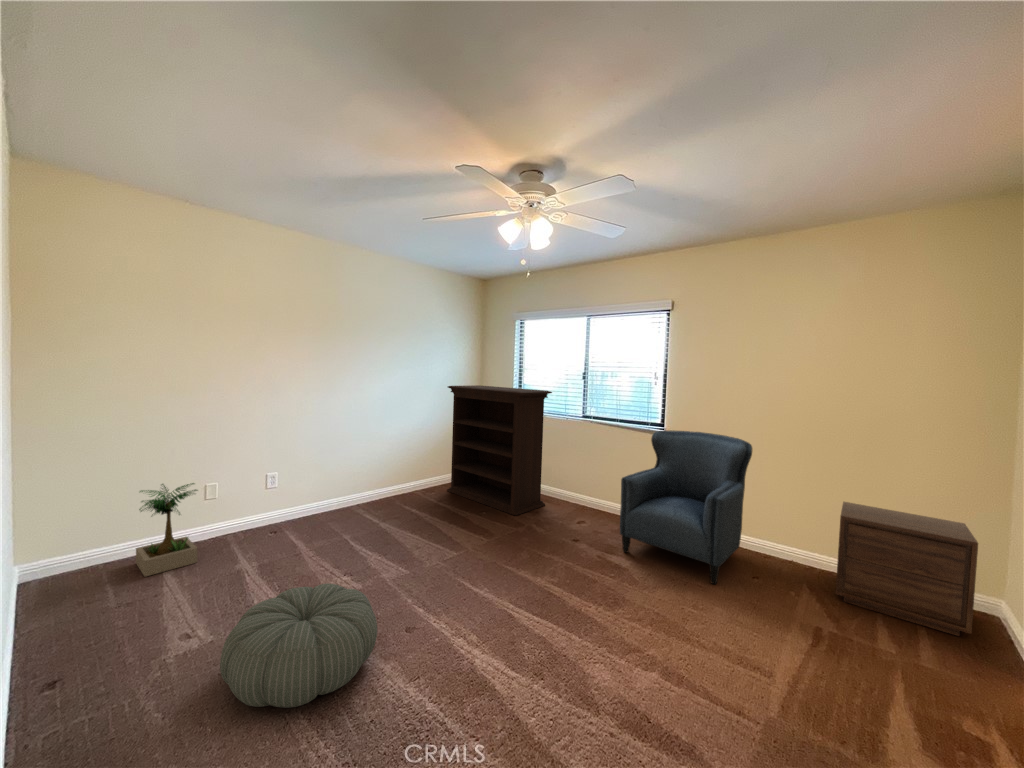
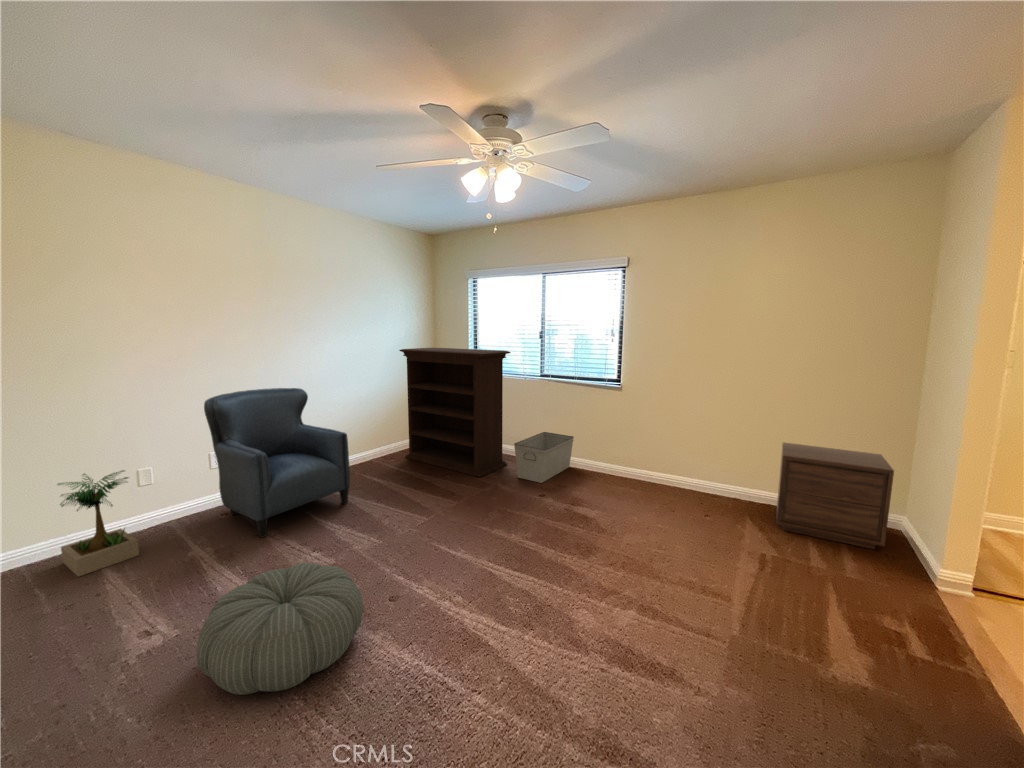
armchair: present [620,430,752,584] -> present [204,388,350,537]
storage bin: none [551,474,614,526] -> present [514,432,574,483]

